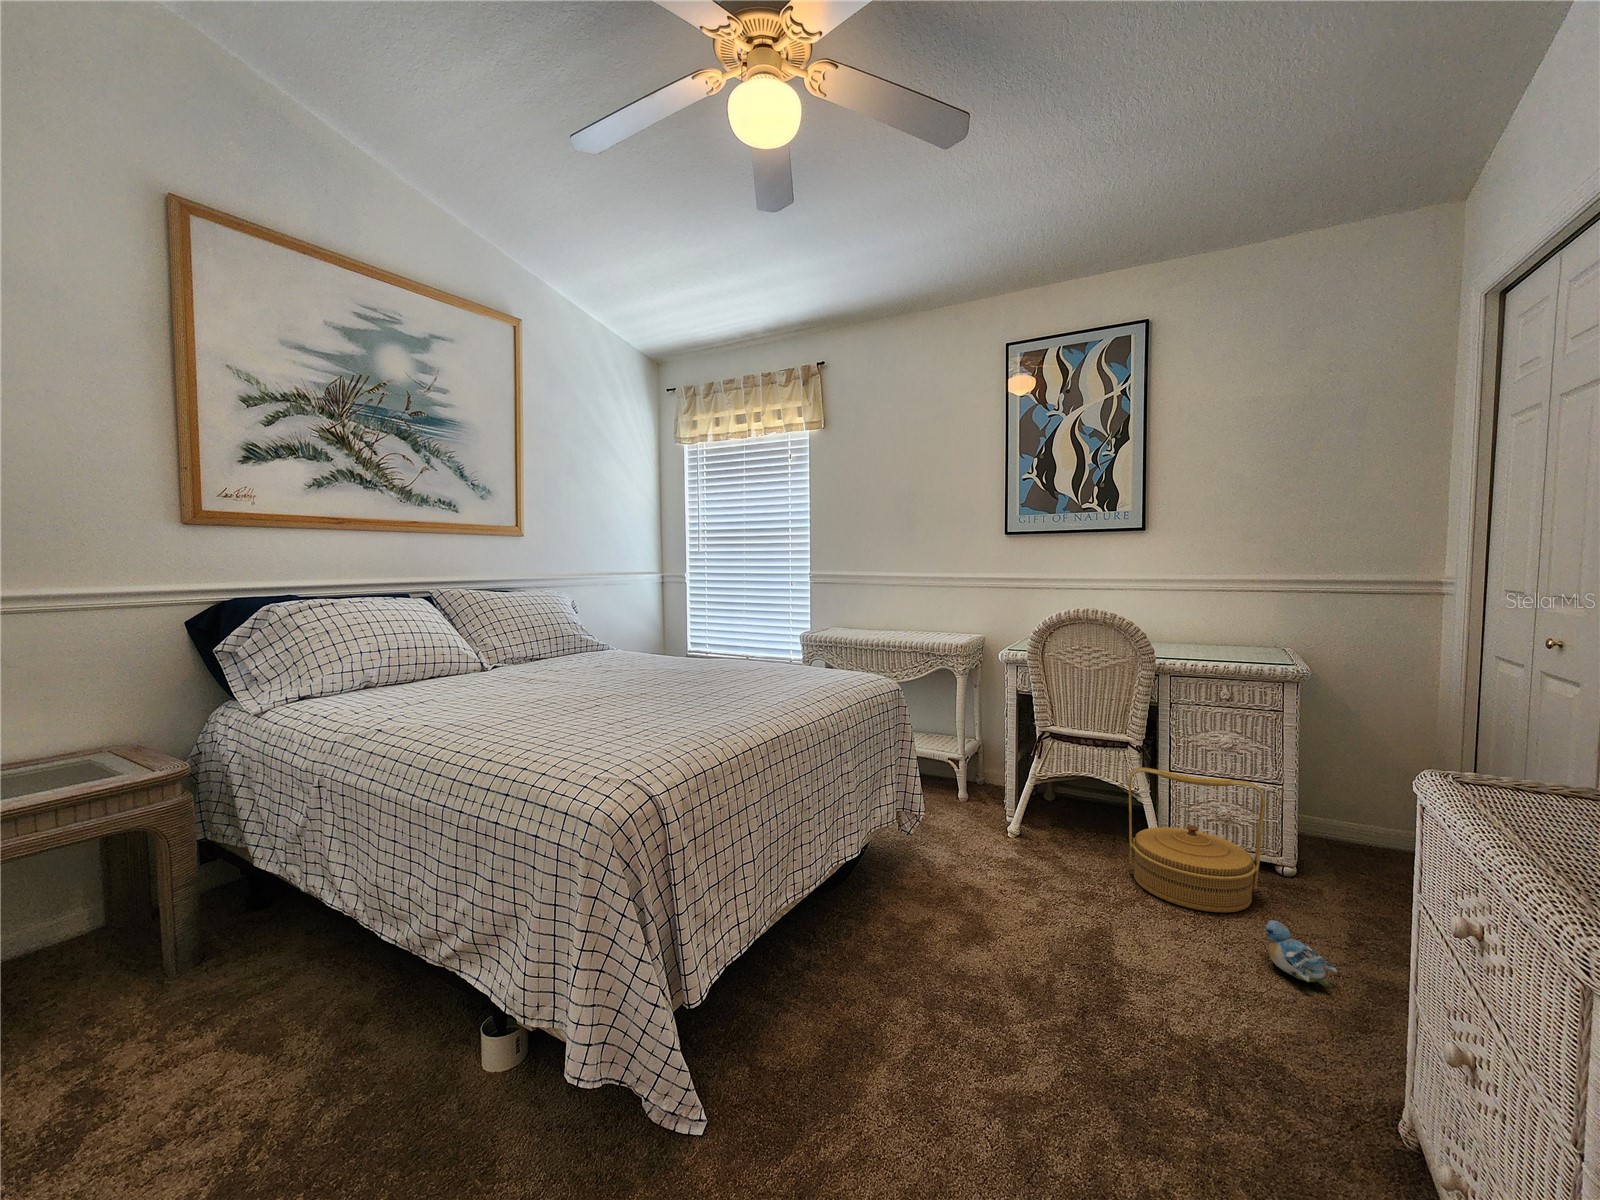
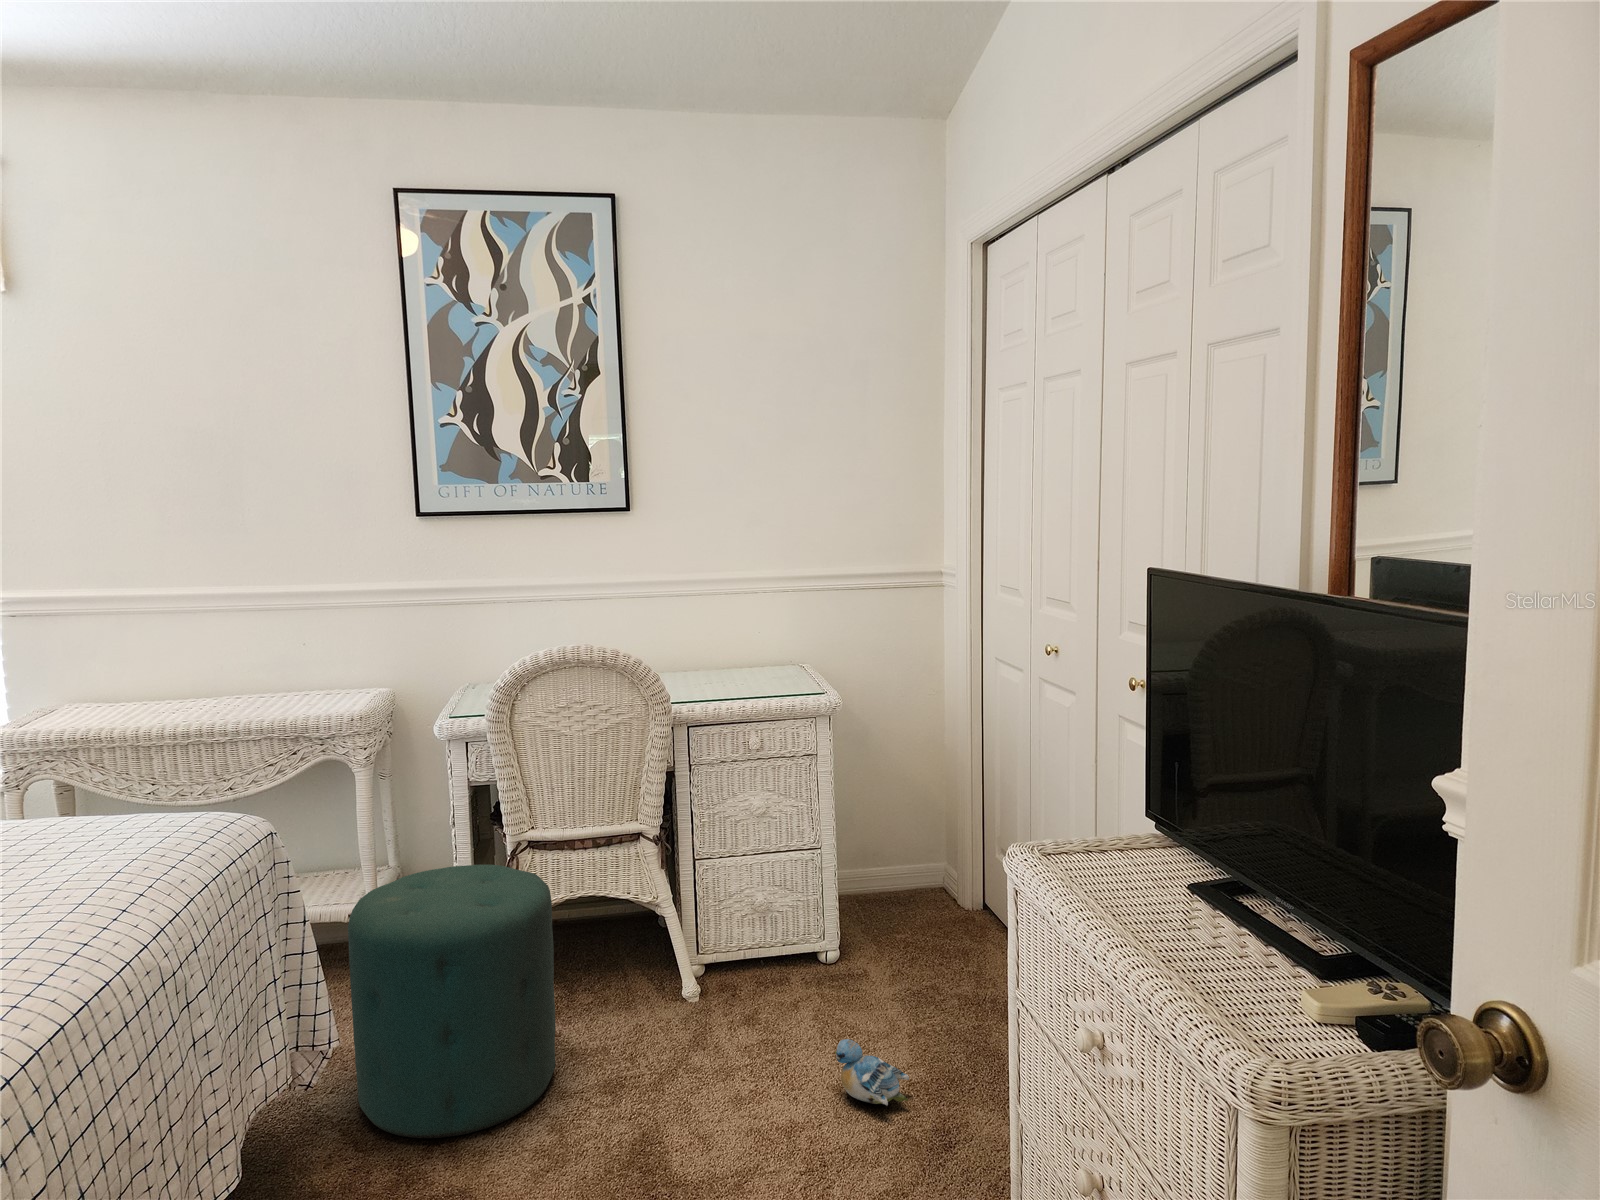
ottoman: none [934,733,1055,889] -> present [348,864,555,1138]
woven basket: present [1129,767,1265,913] -> none [650,859,811,1053]

